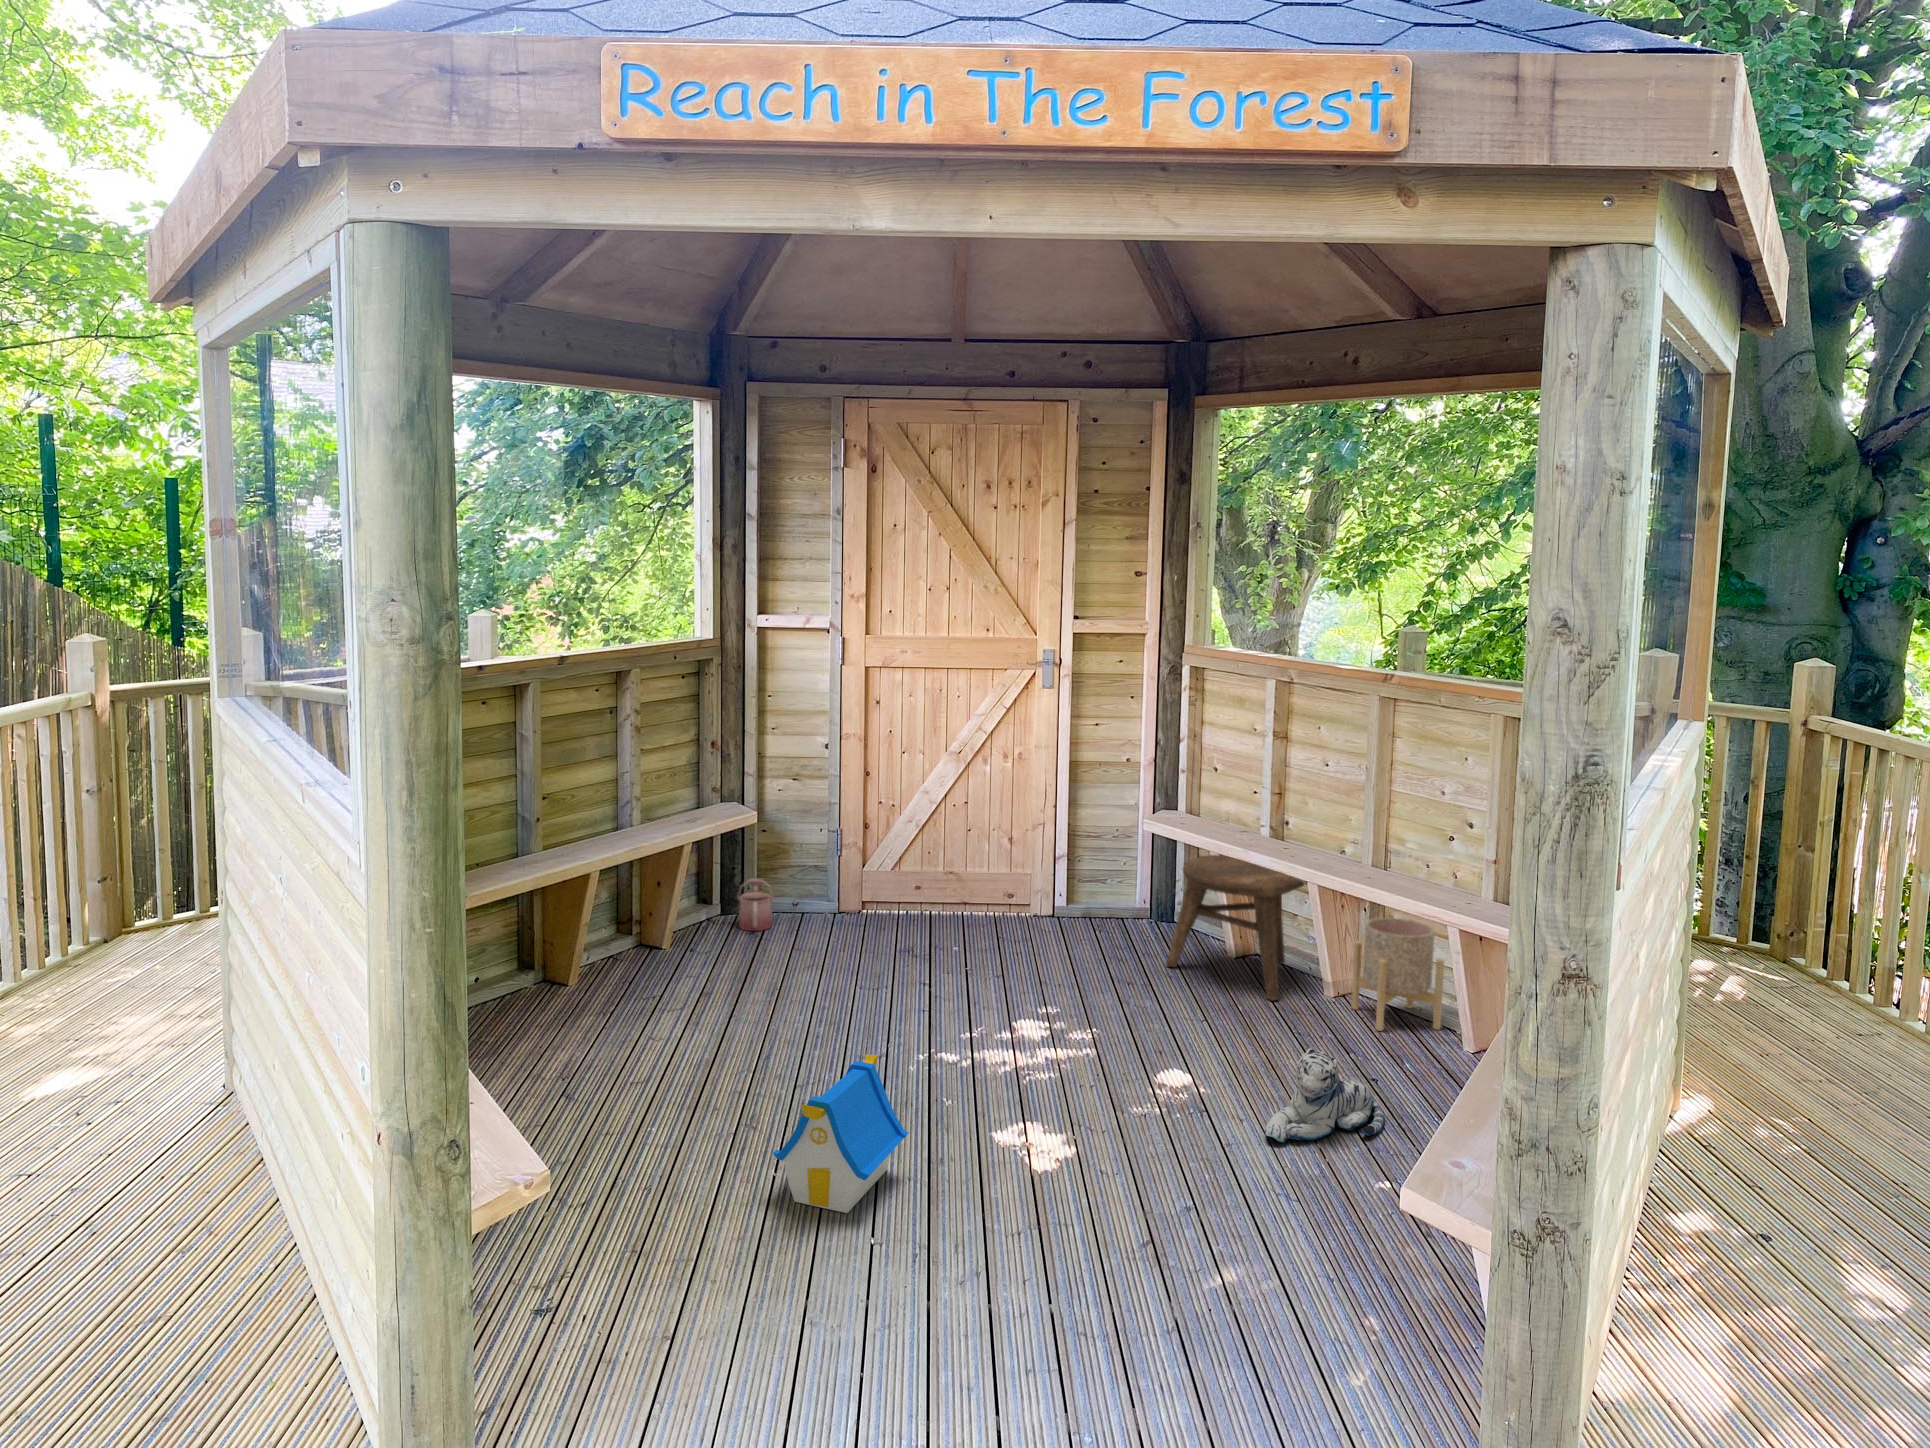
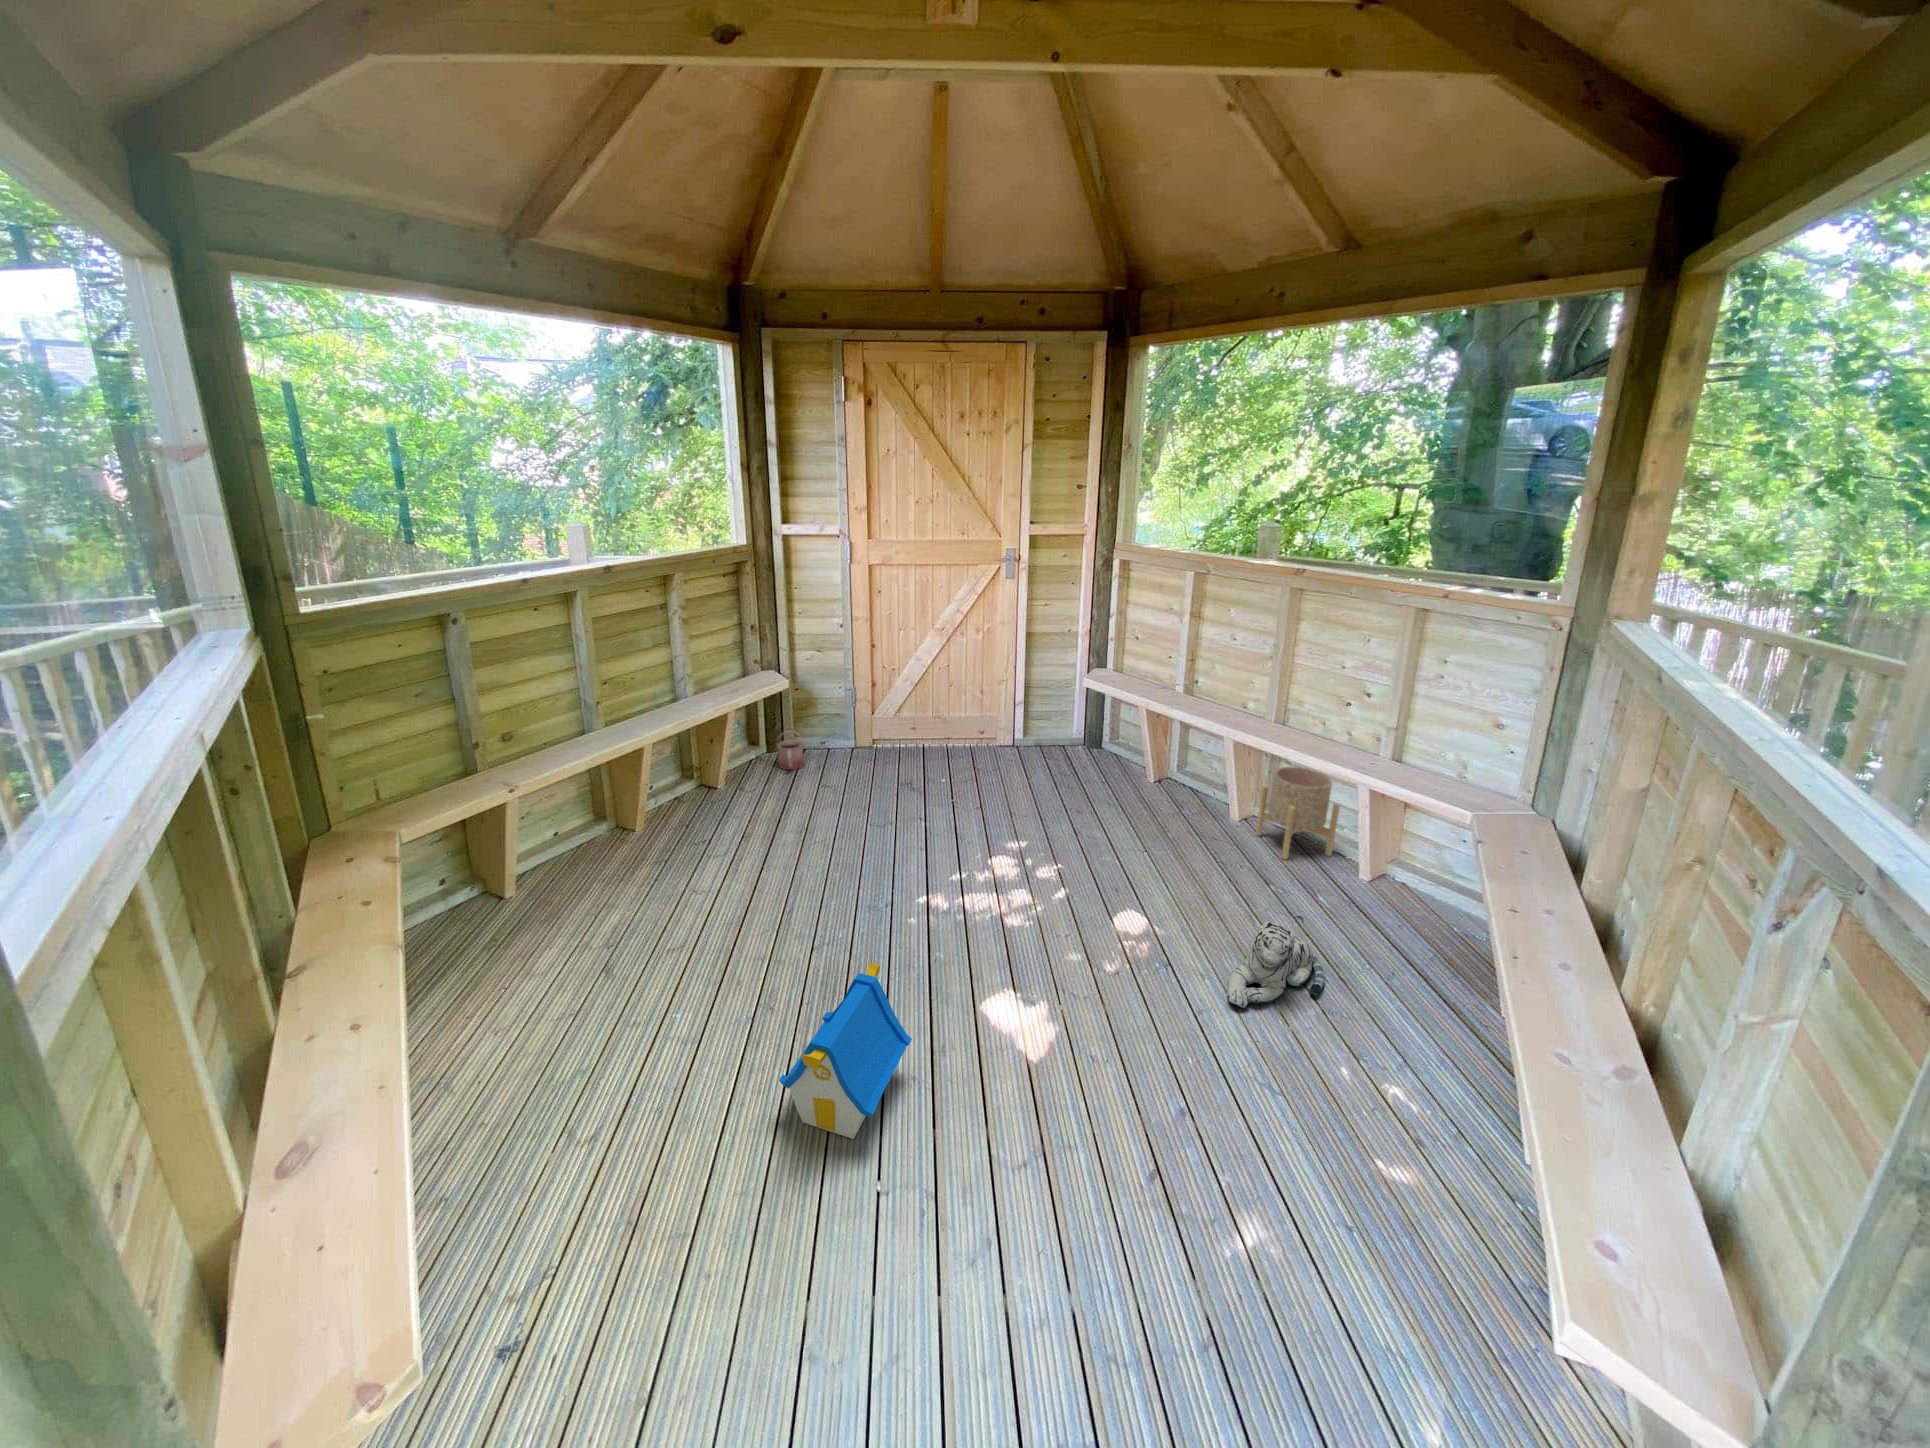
stool: present [1166,855,1304,1000] -> none [1105,709,1219,829]

